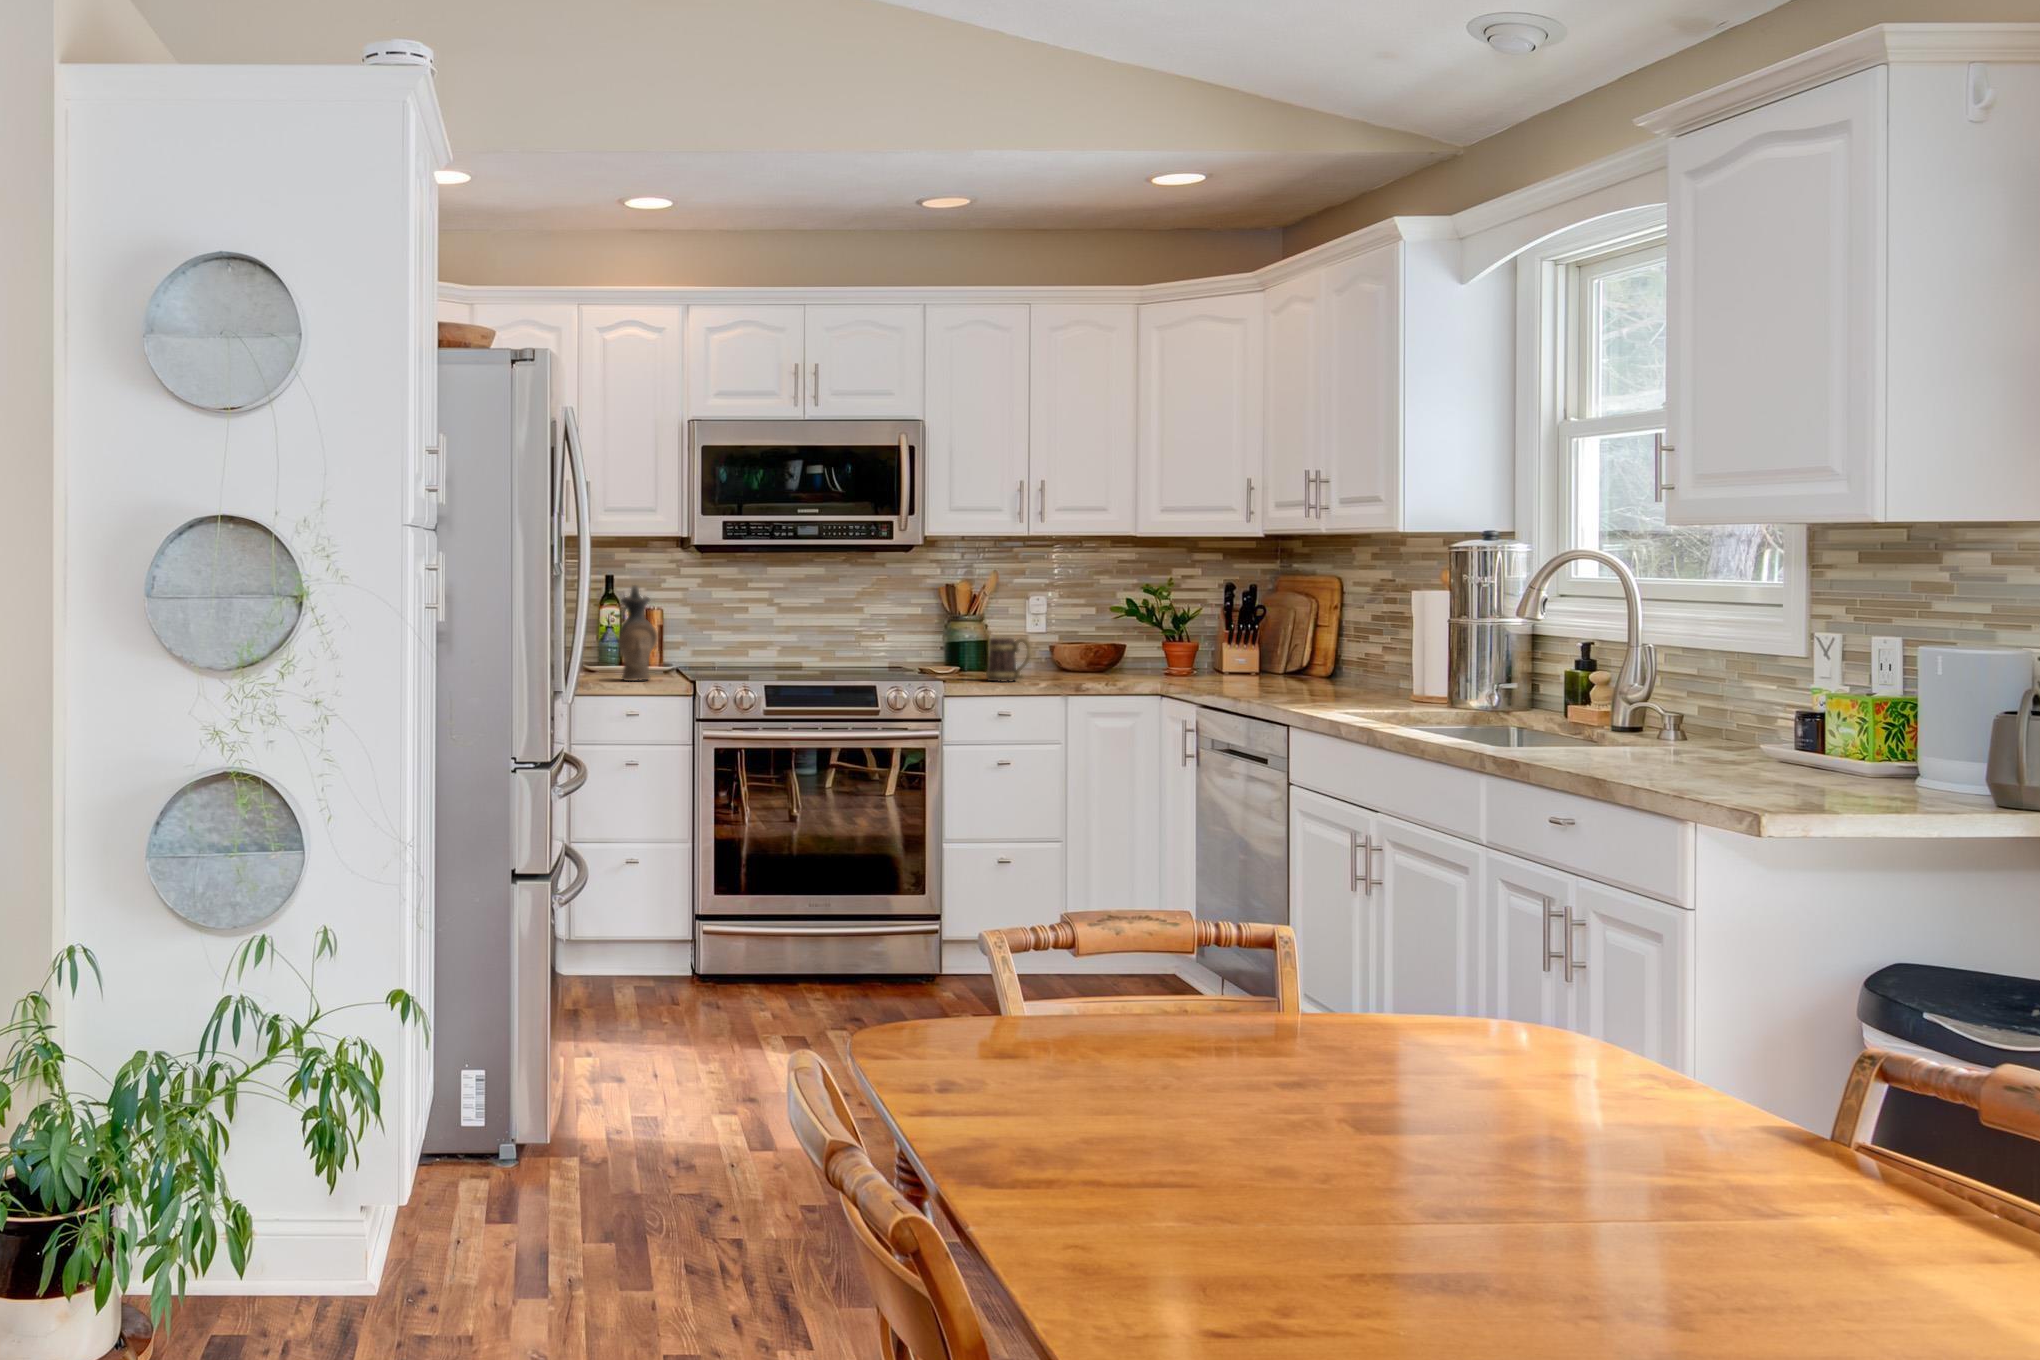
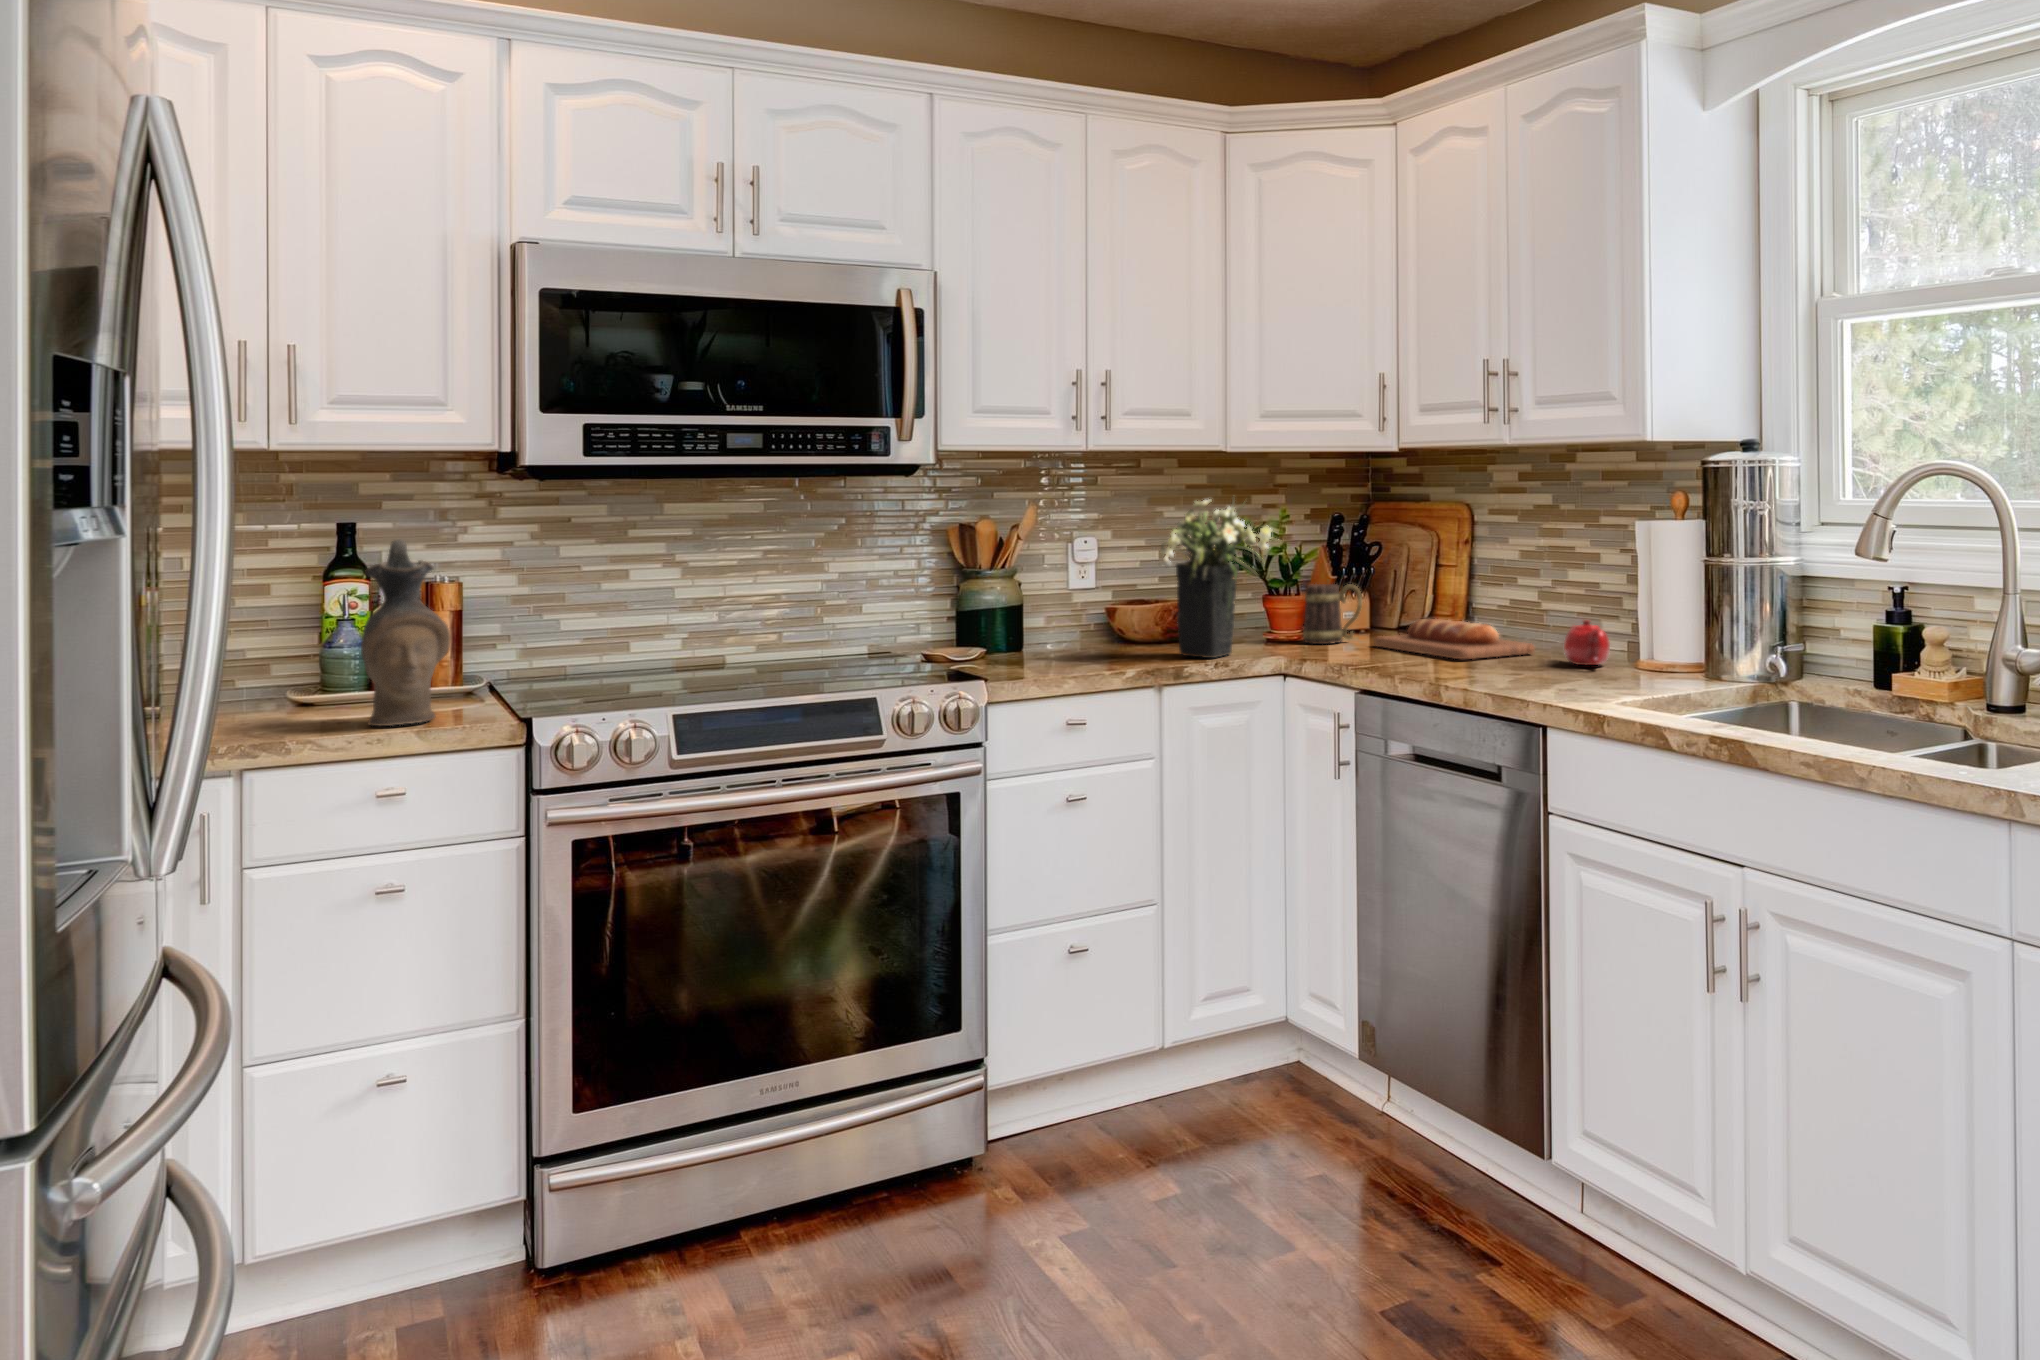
flower arrangement: none [1066,568,1161,680] -> present [1159,498,1272,658]
mug: present [986,638,1032,682] -> present [1303,584,1362,644]
bread loaf: none [1240,662,1354,689] -> present [1375,619,1535,659]
teapot: none [1360,663,1398,696] -> present [1564,620,1610,665]

